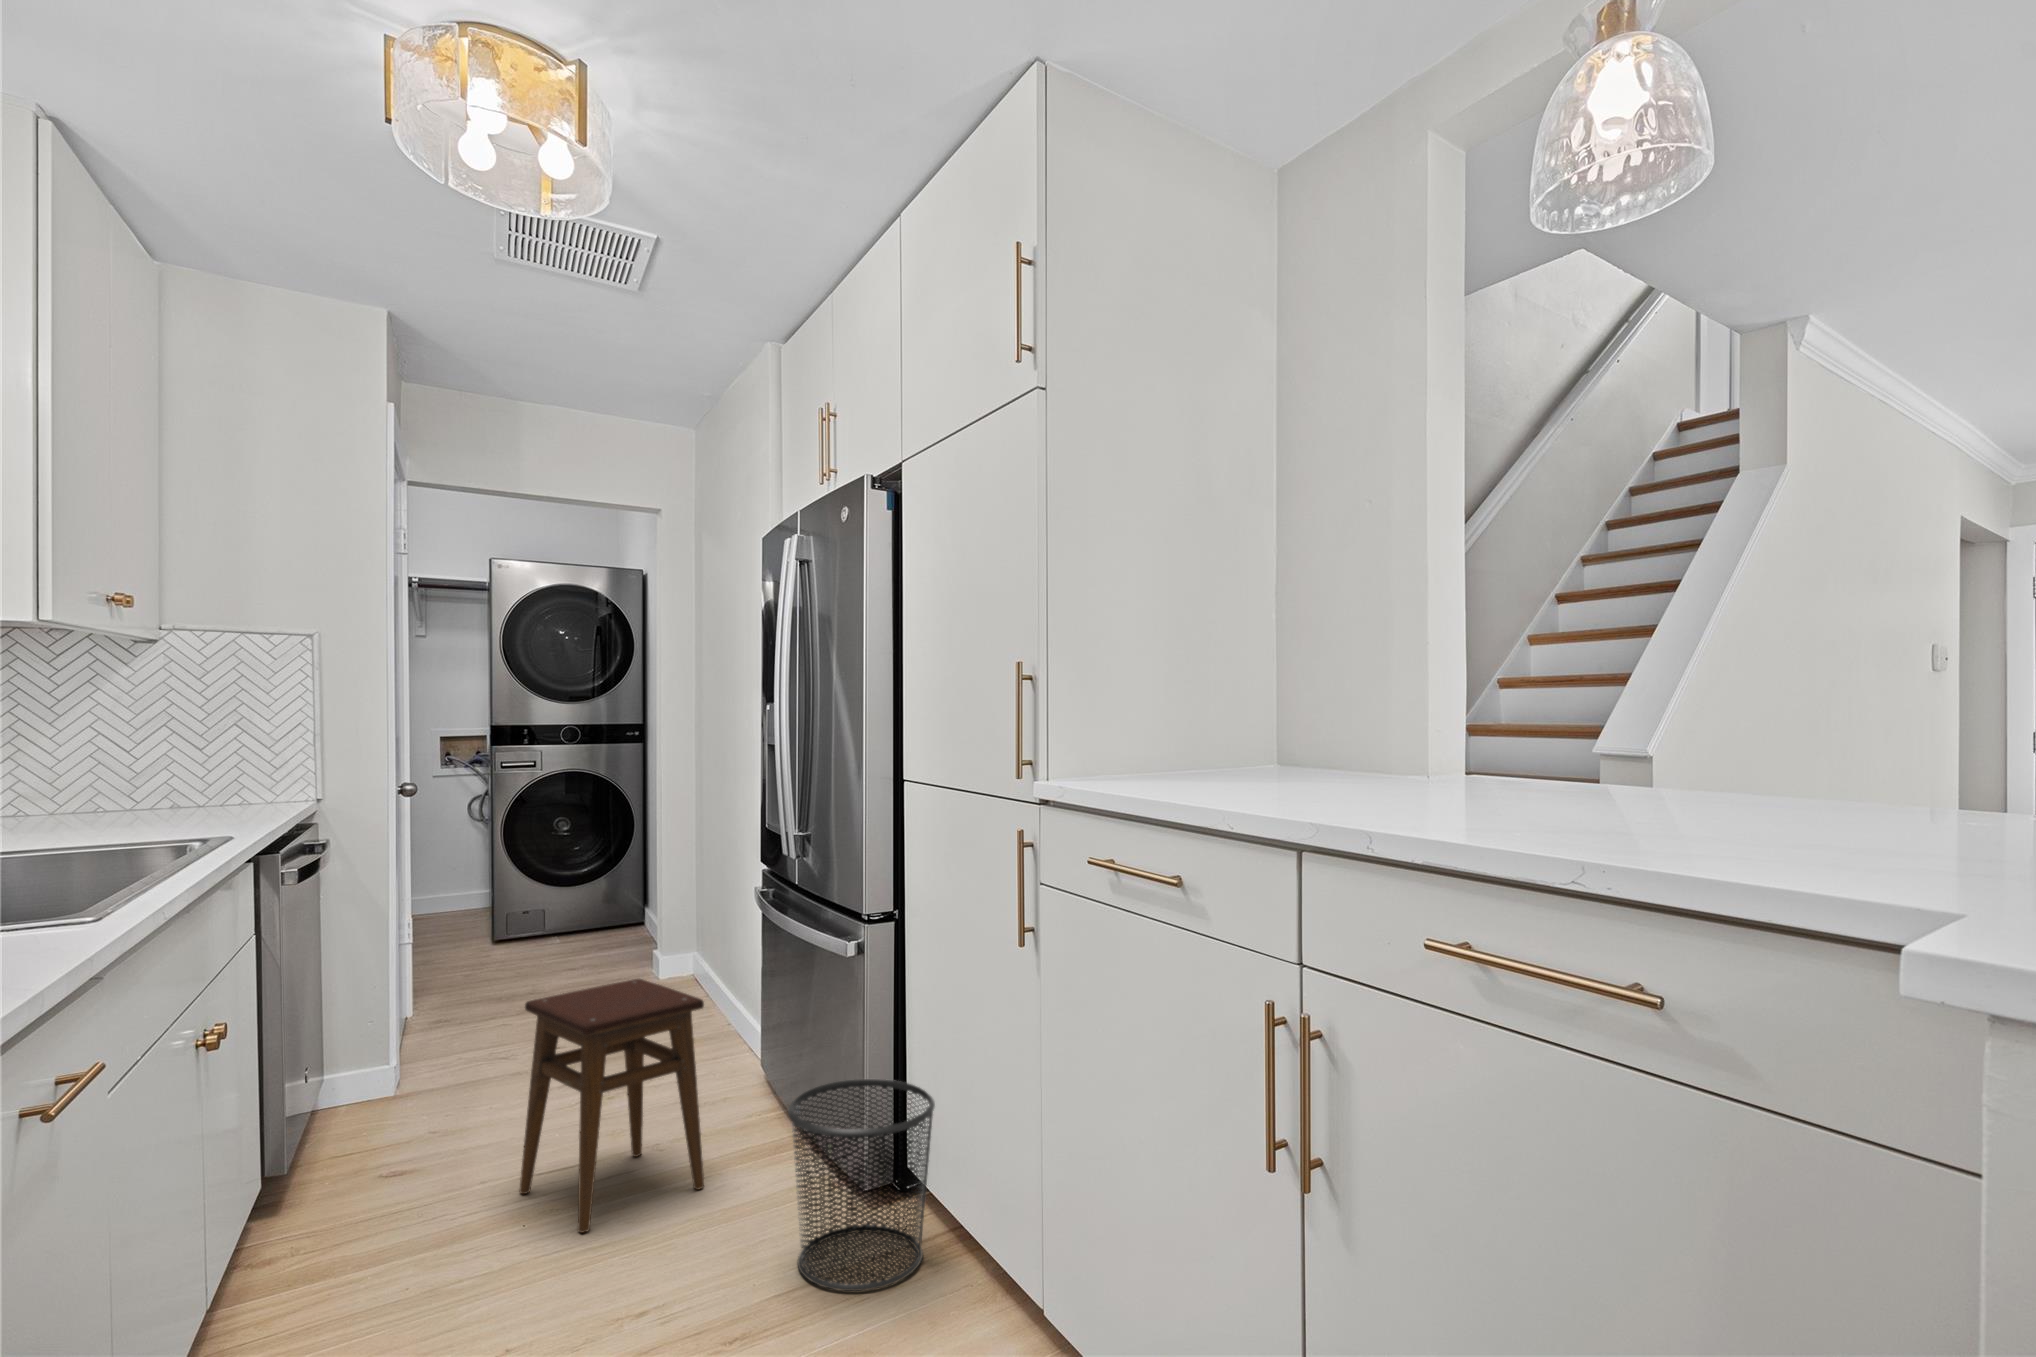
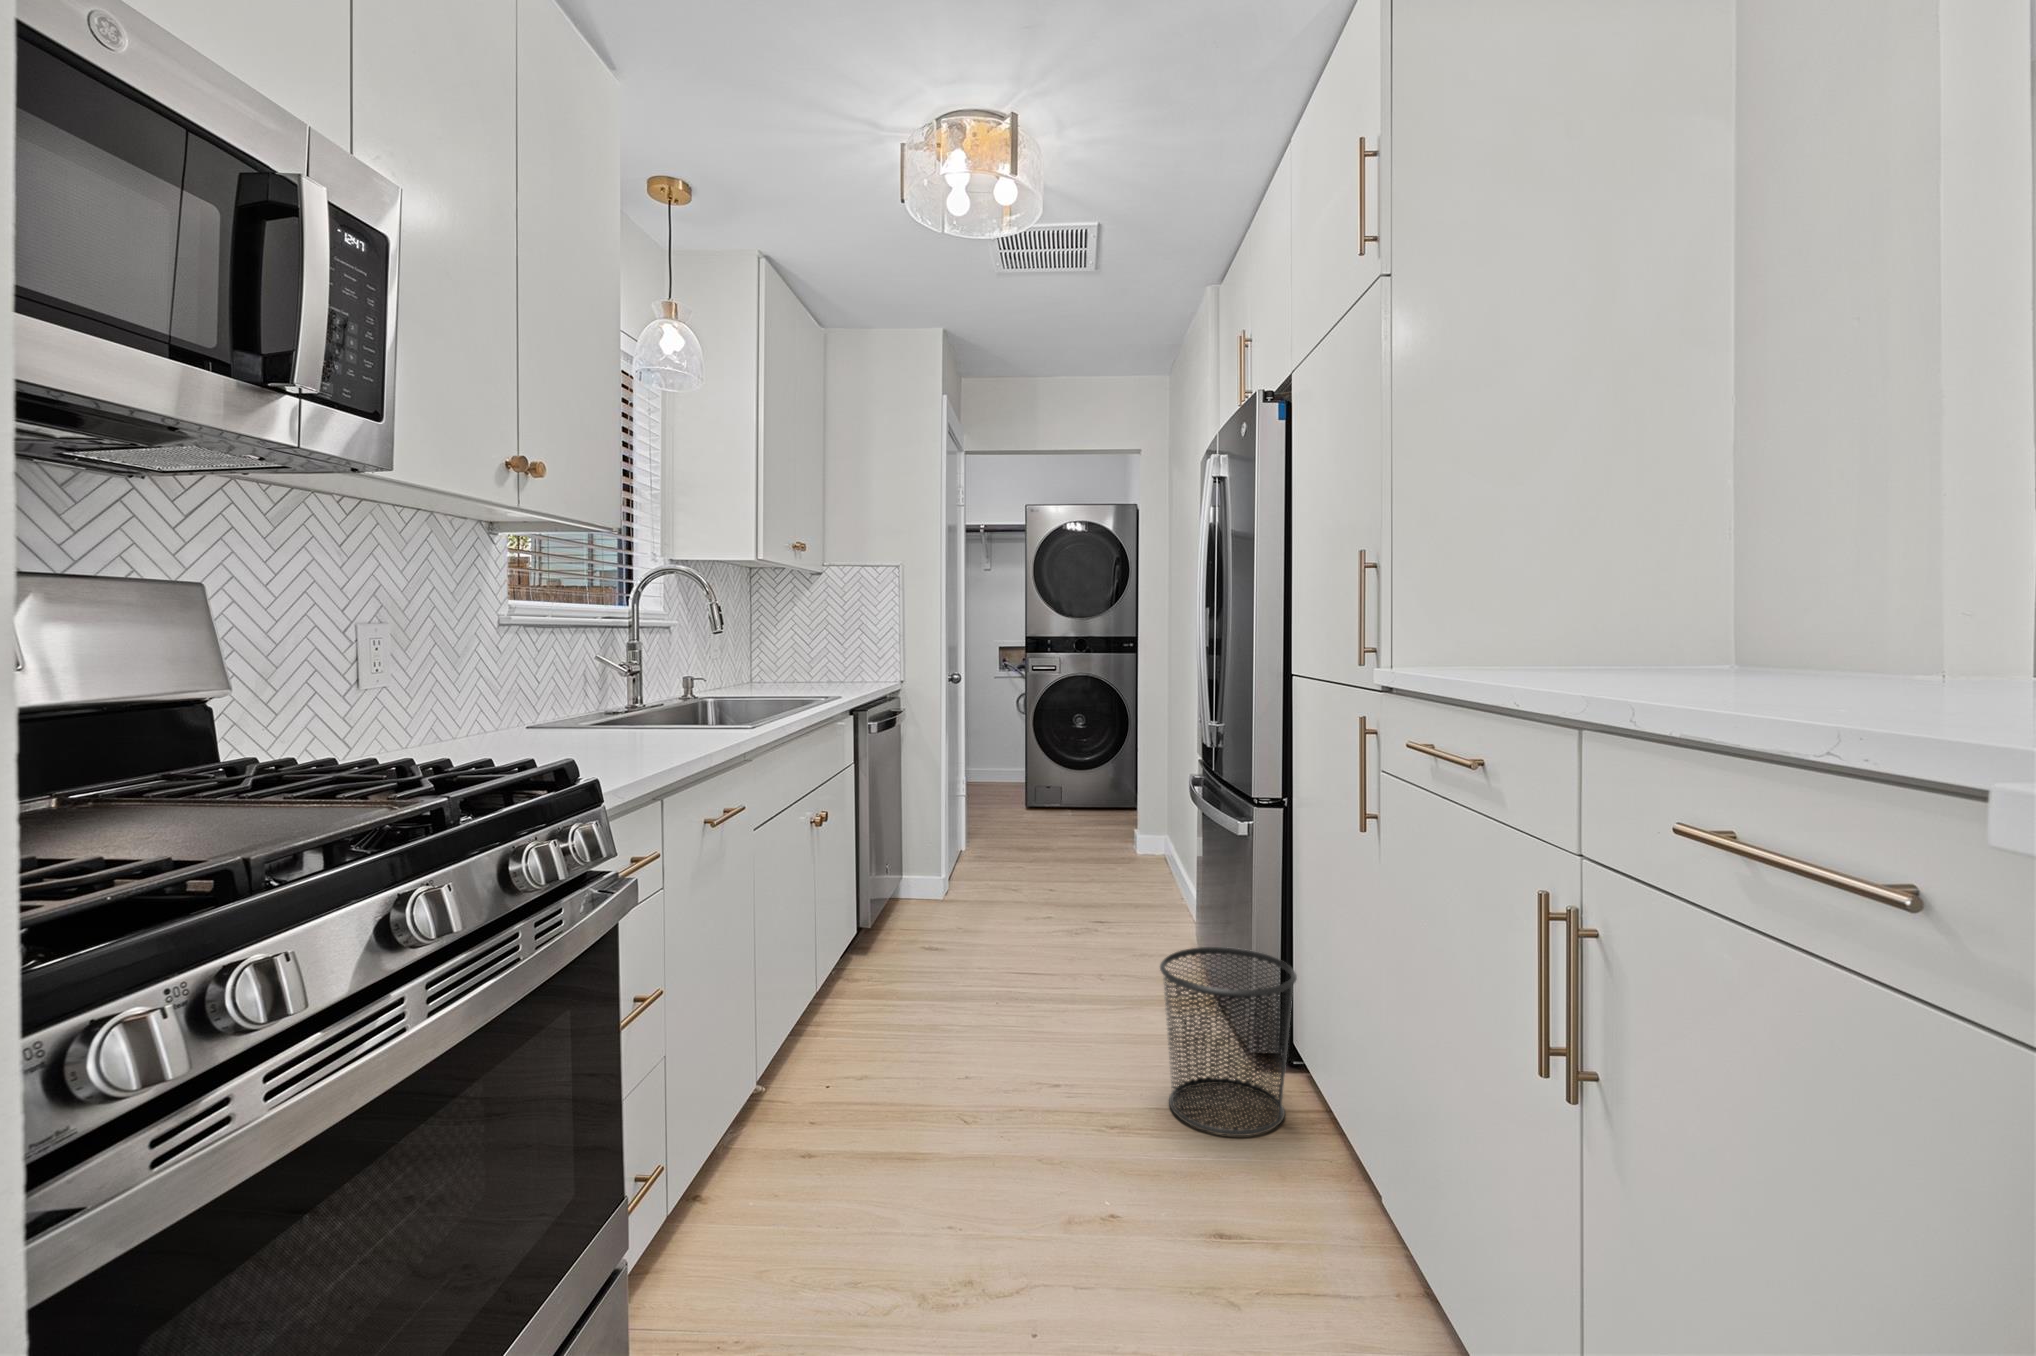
stool: present [519,979,704,1233] -> none [991,842,1123,1032]

